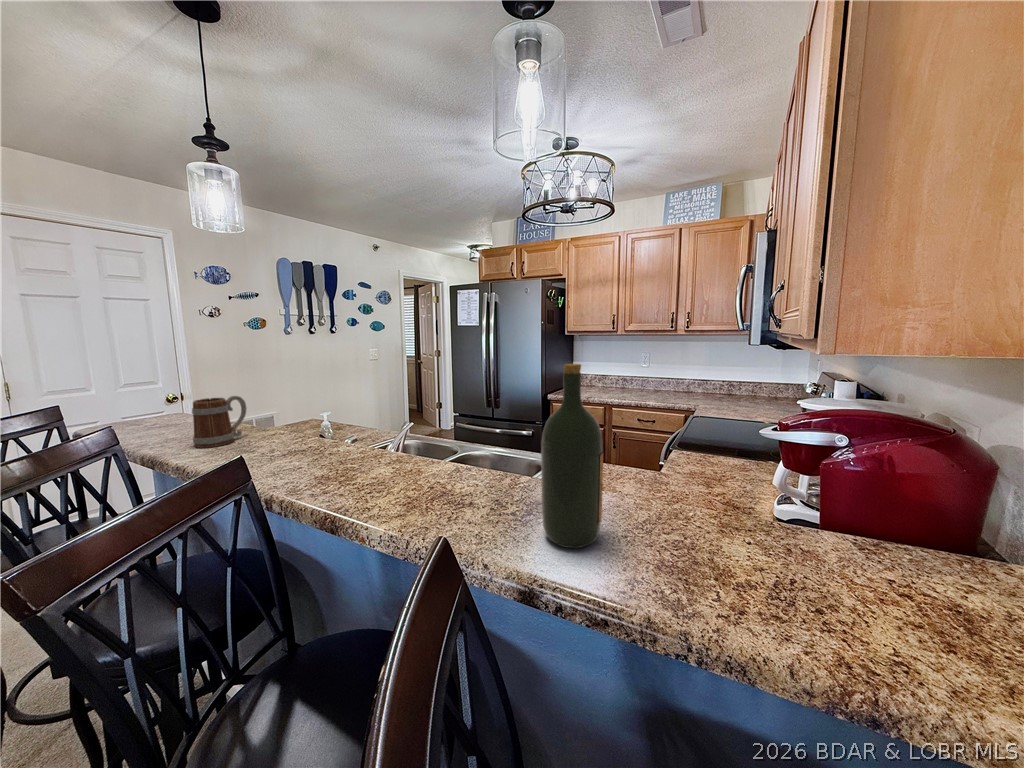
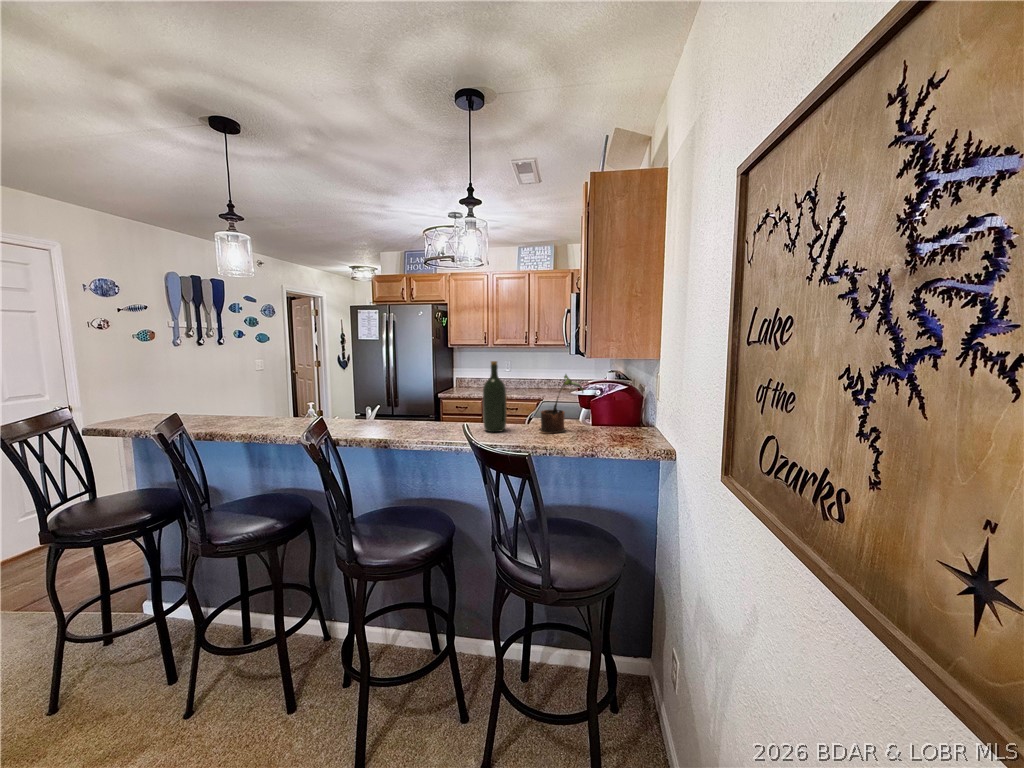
mug: present [192,396,247,448] -> none [225,391,256,426]
potted plant: none [692,412,859,595] -> present [540,375,583,434]

